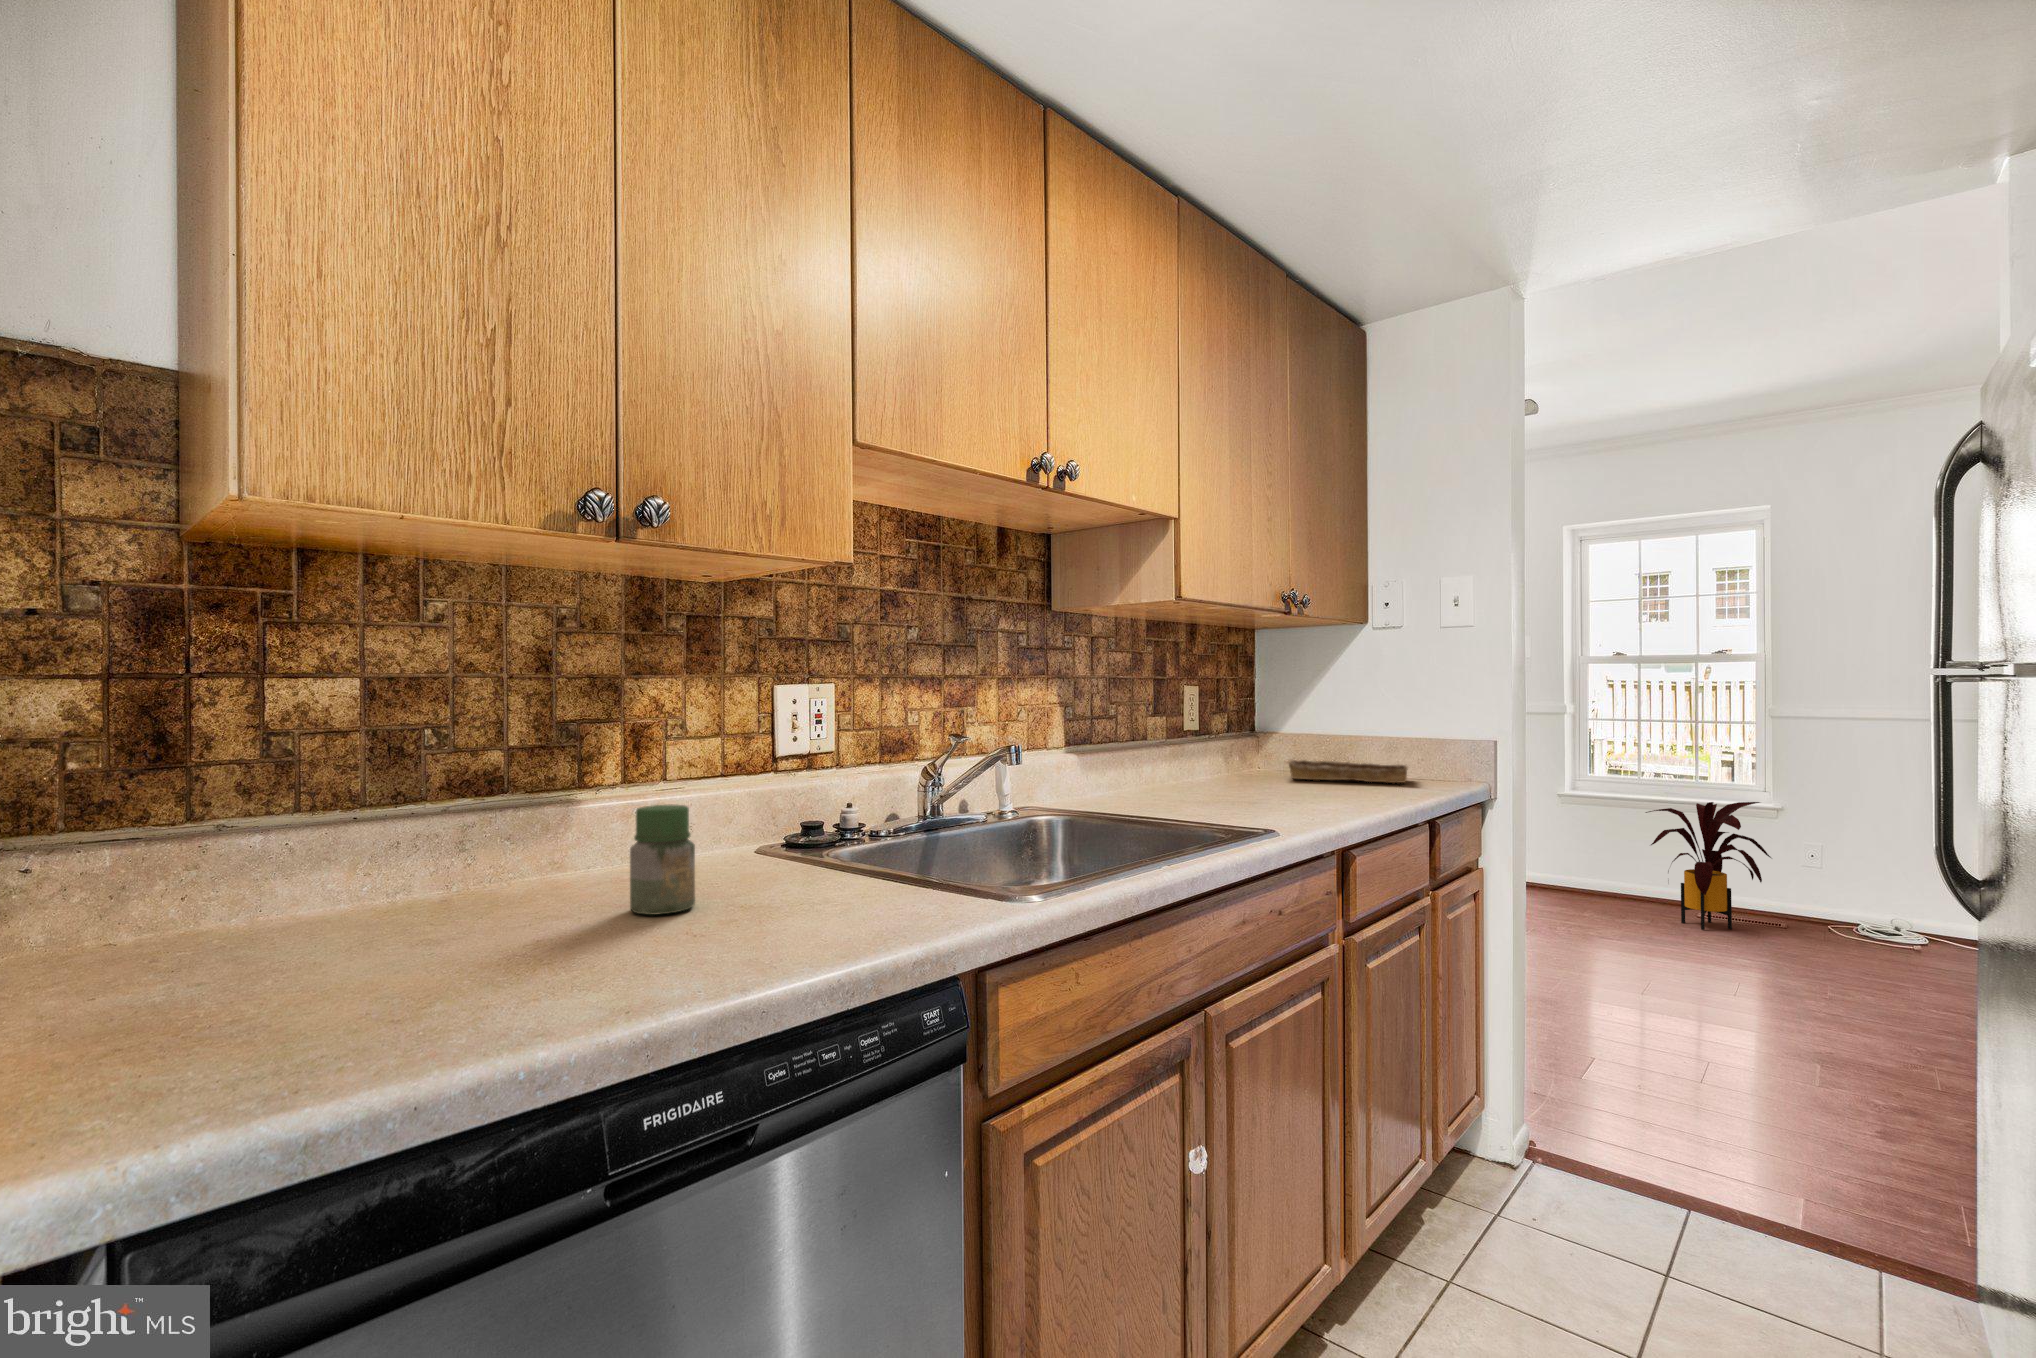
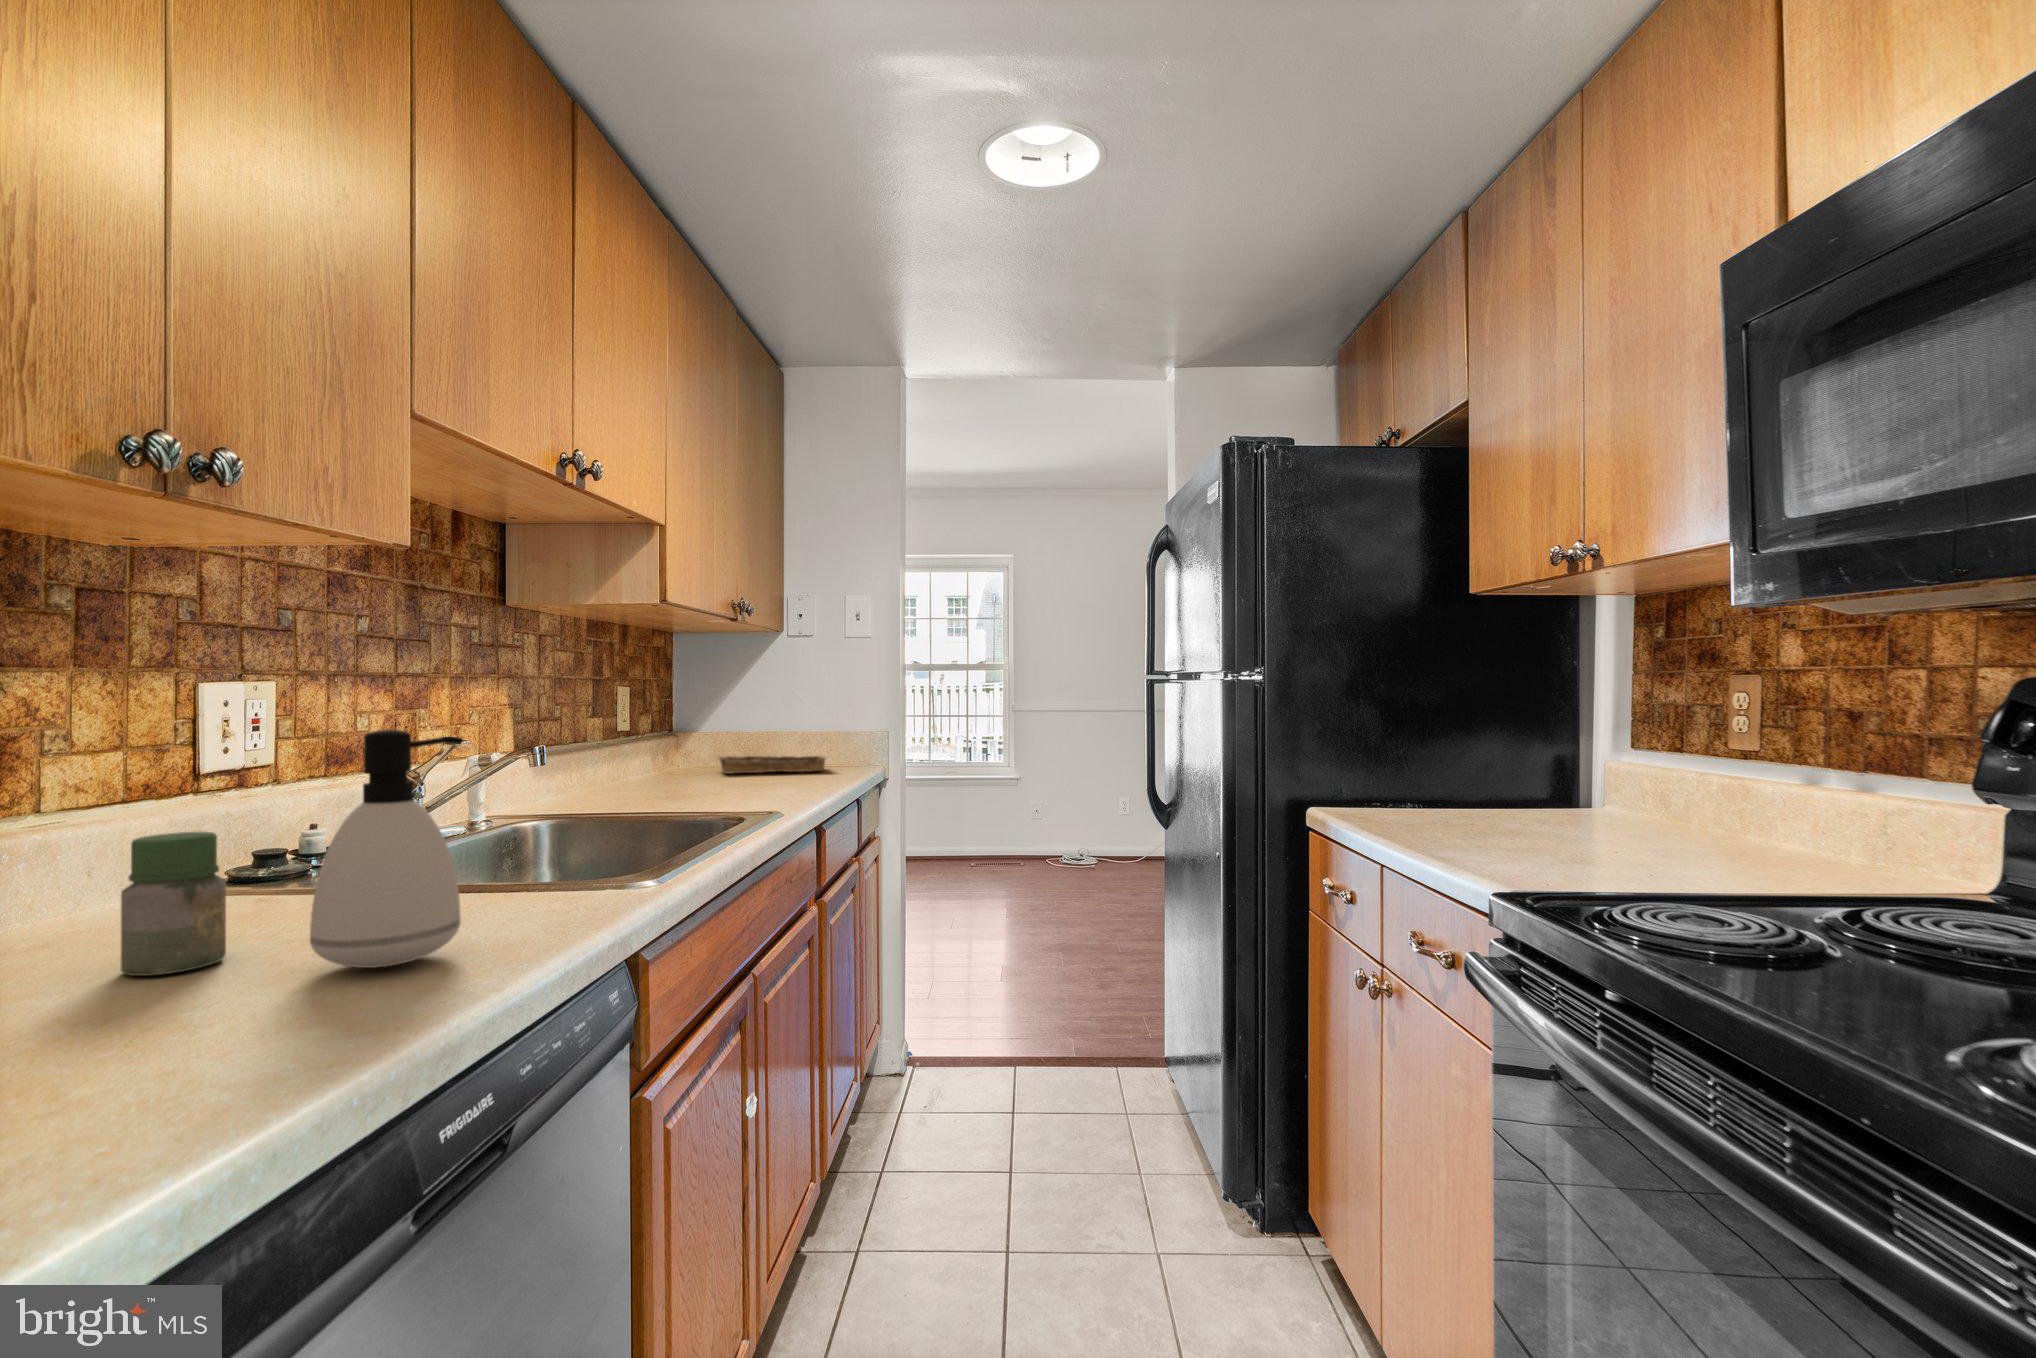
soap dispenser: none [707,729,824,937] -> present [310,730,463,968]
house plant: present [1646,802,1771,930] -> none [938,775,1017,874]

